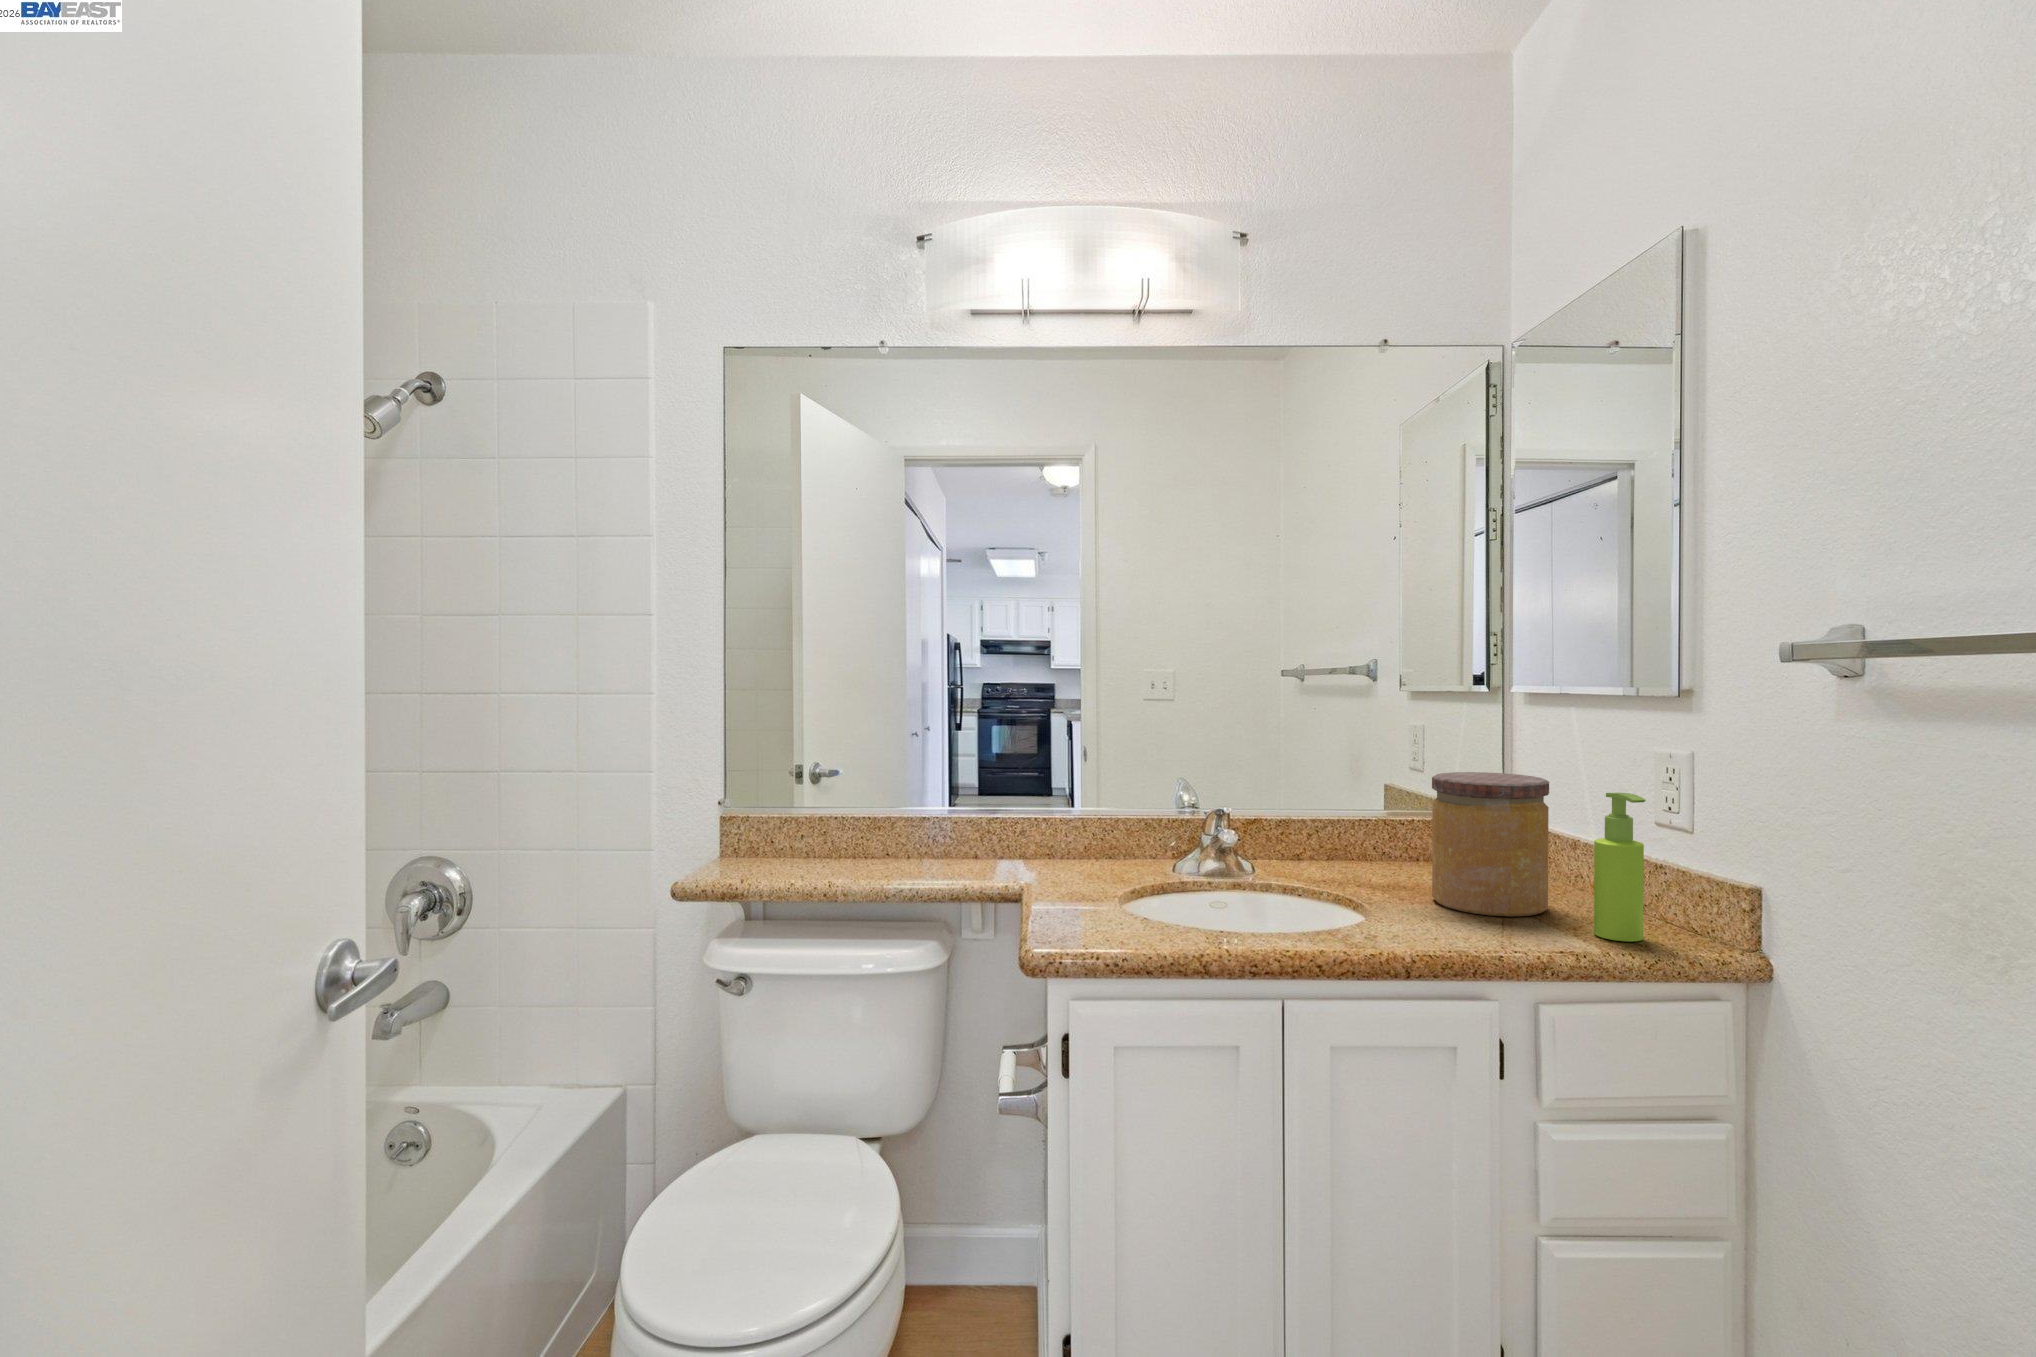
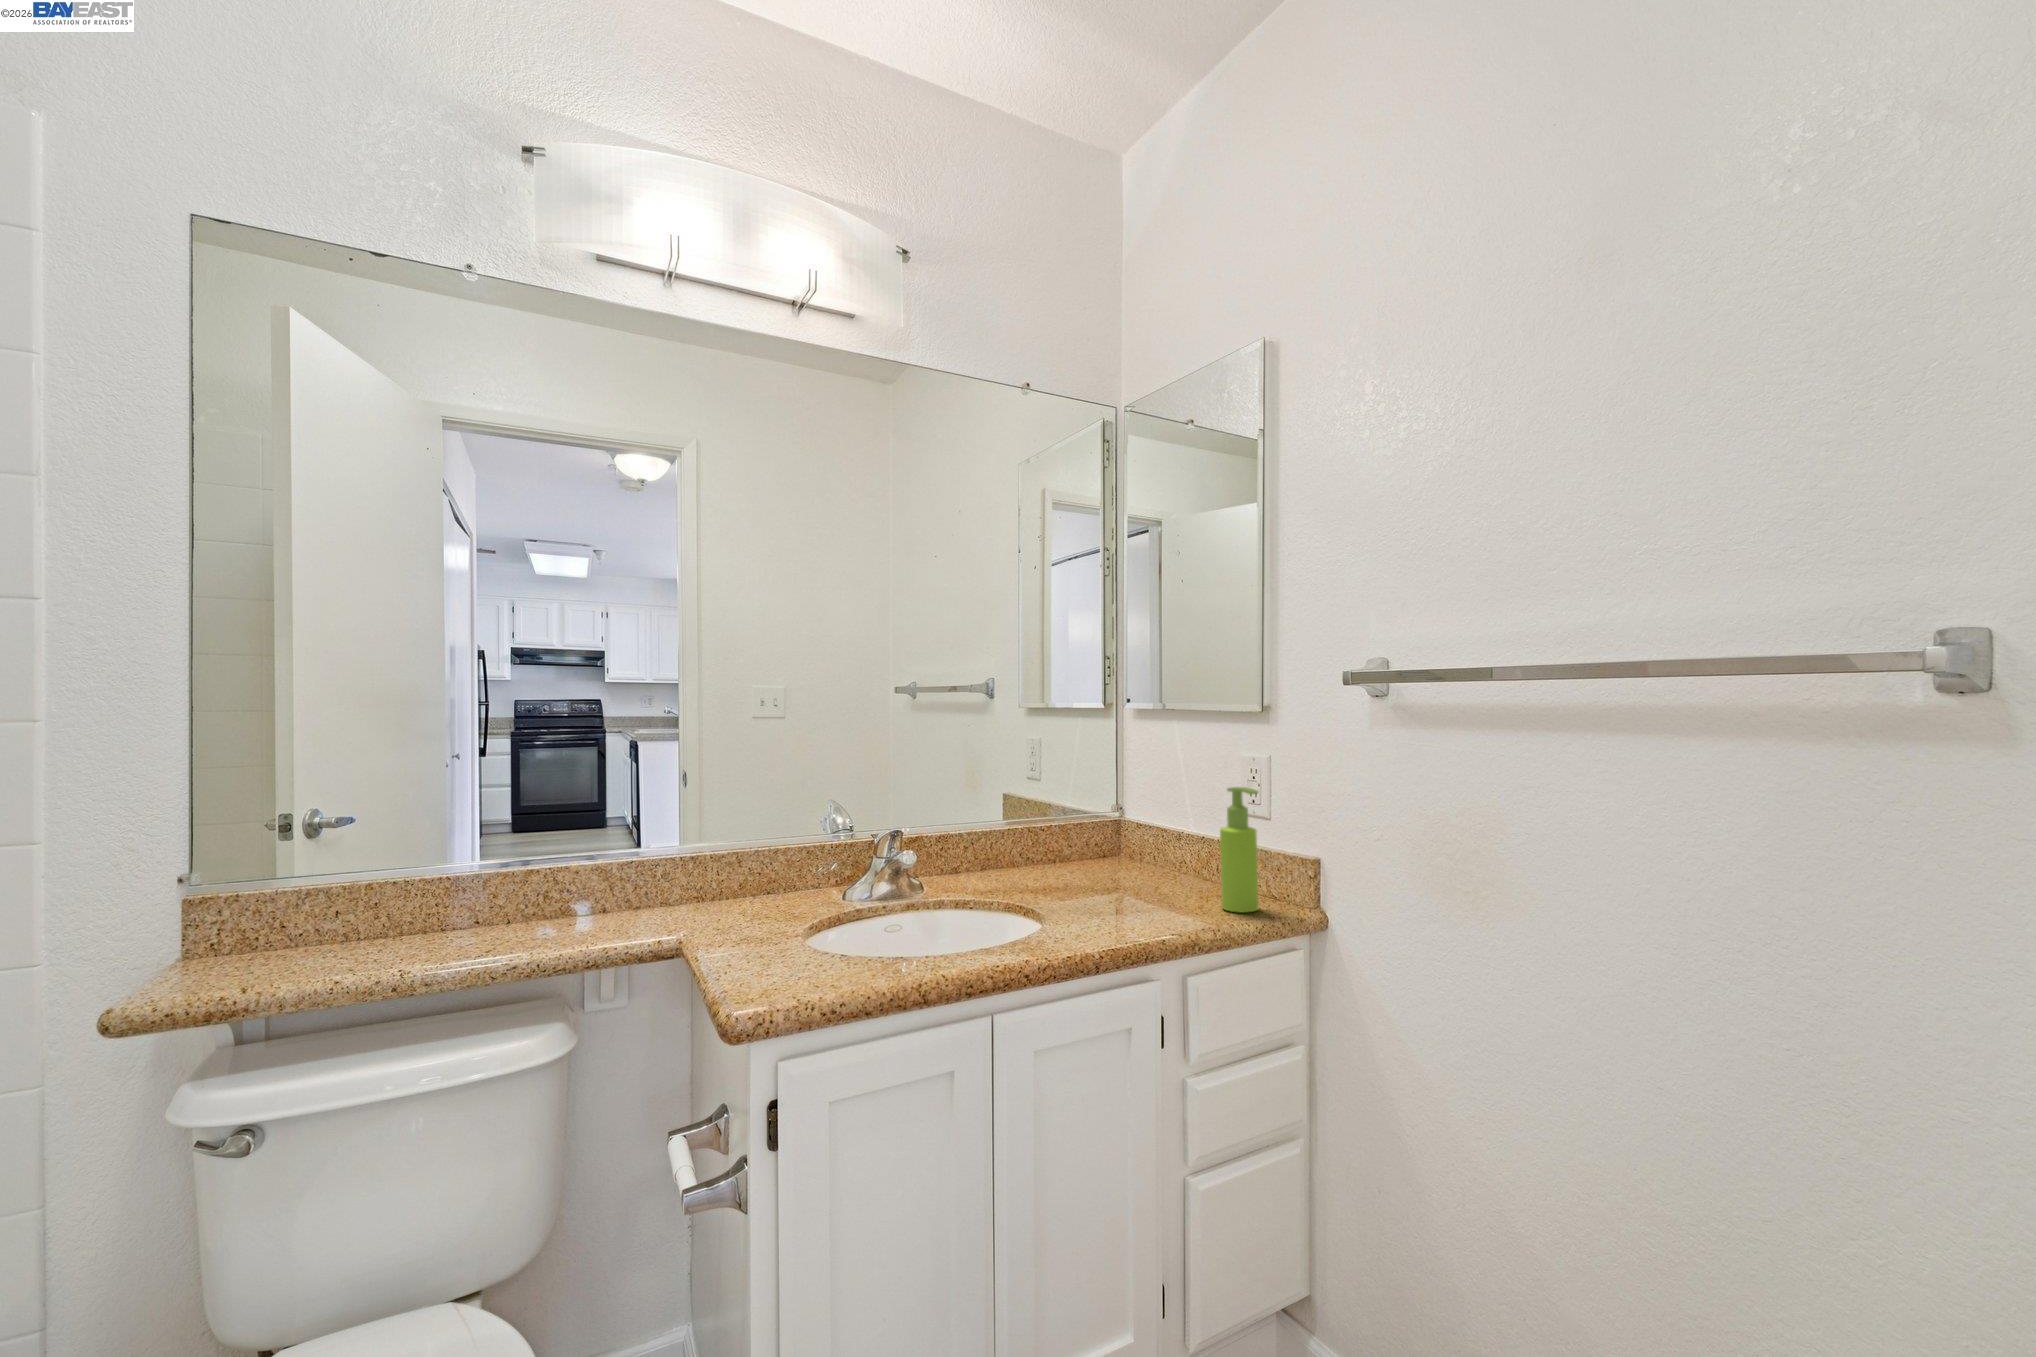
jar: present [1432,772,1549,916] -> none [1081,778,1176,904]

